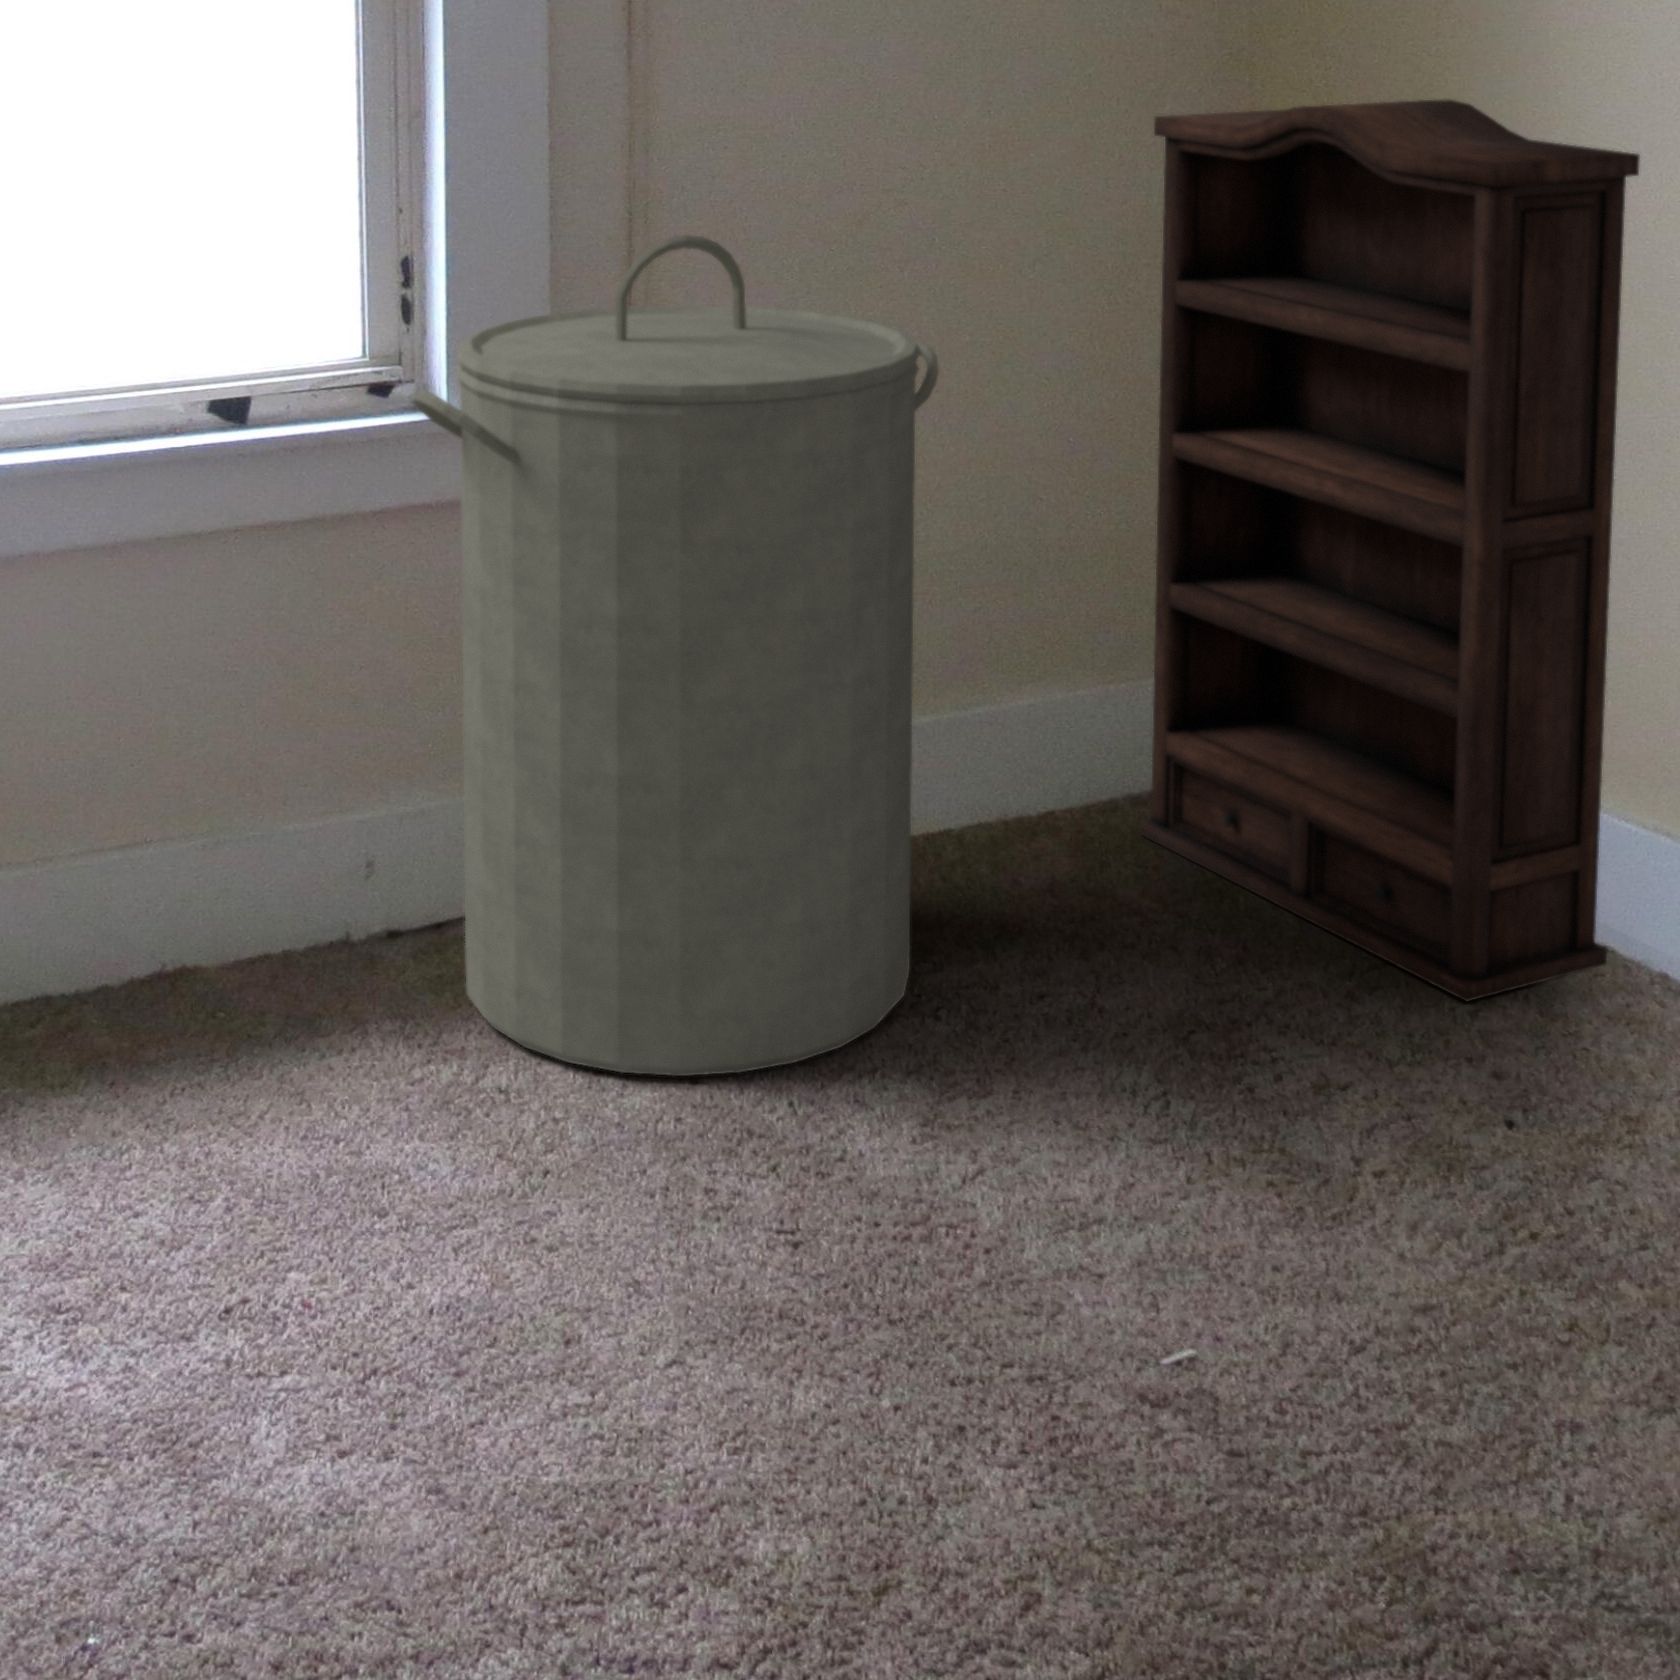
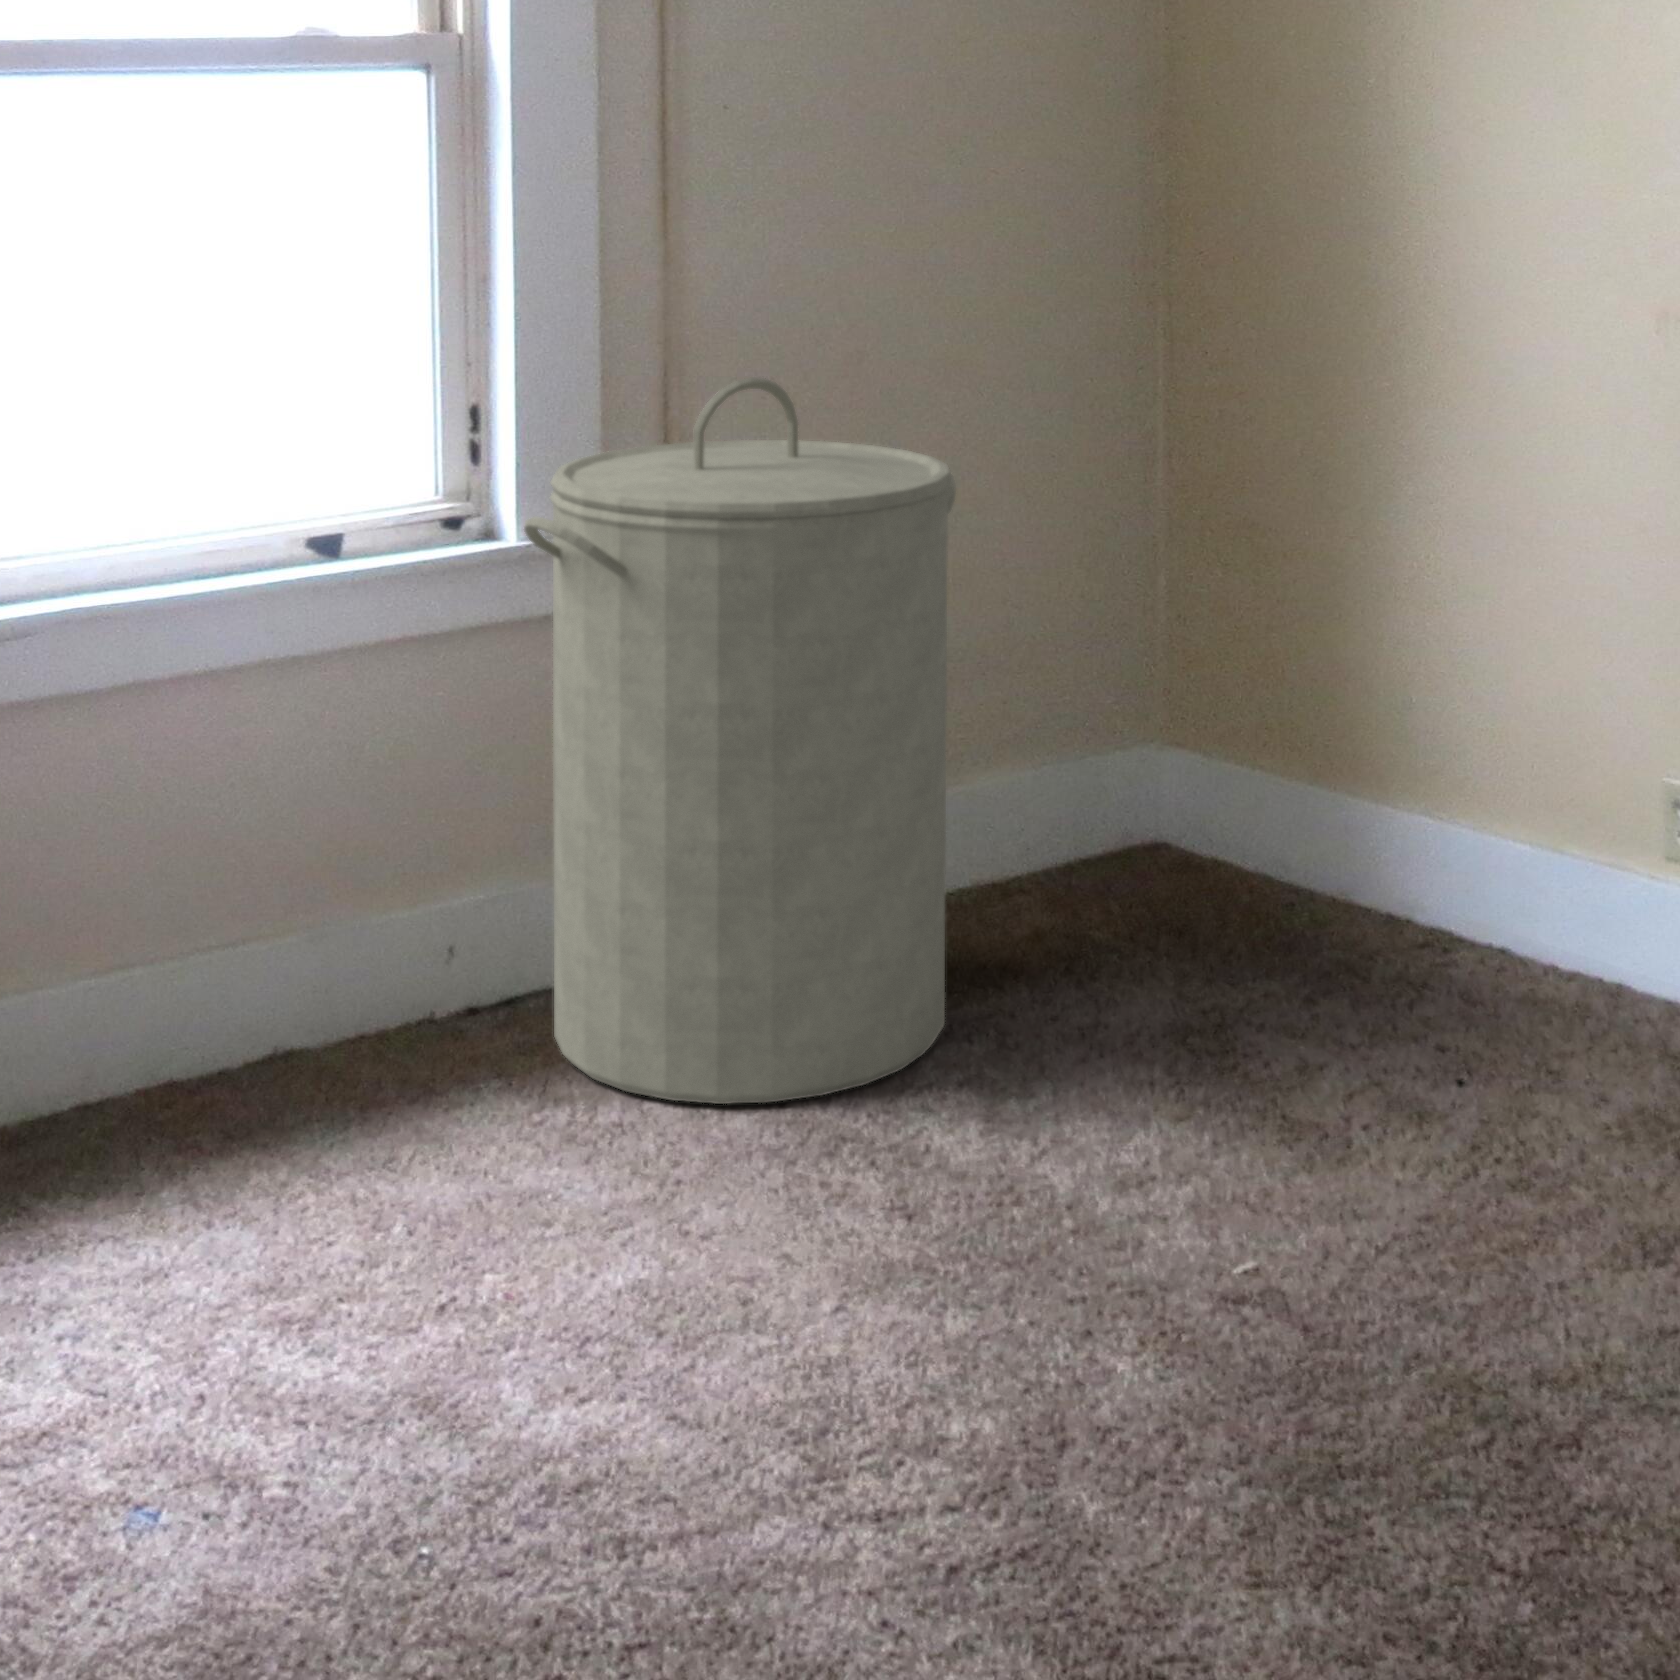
bookshelf: present [1140,100,1640,1001] -> none [1103,251,1518,996]

